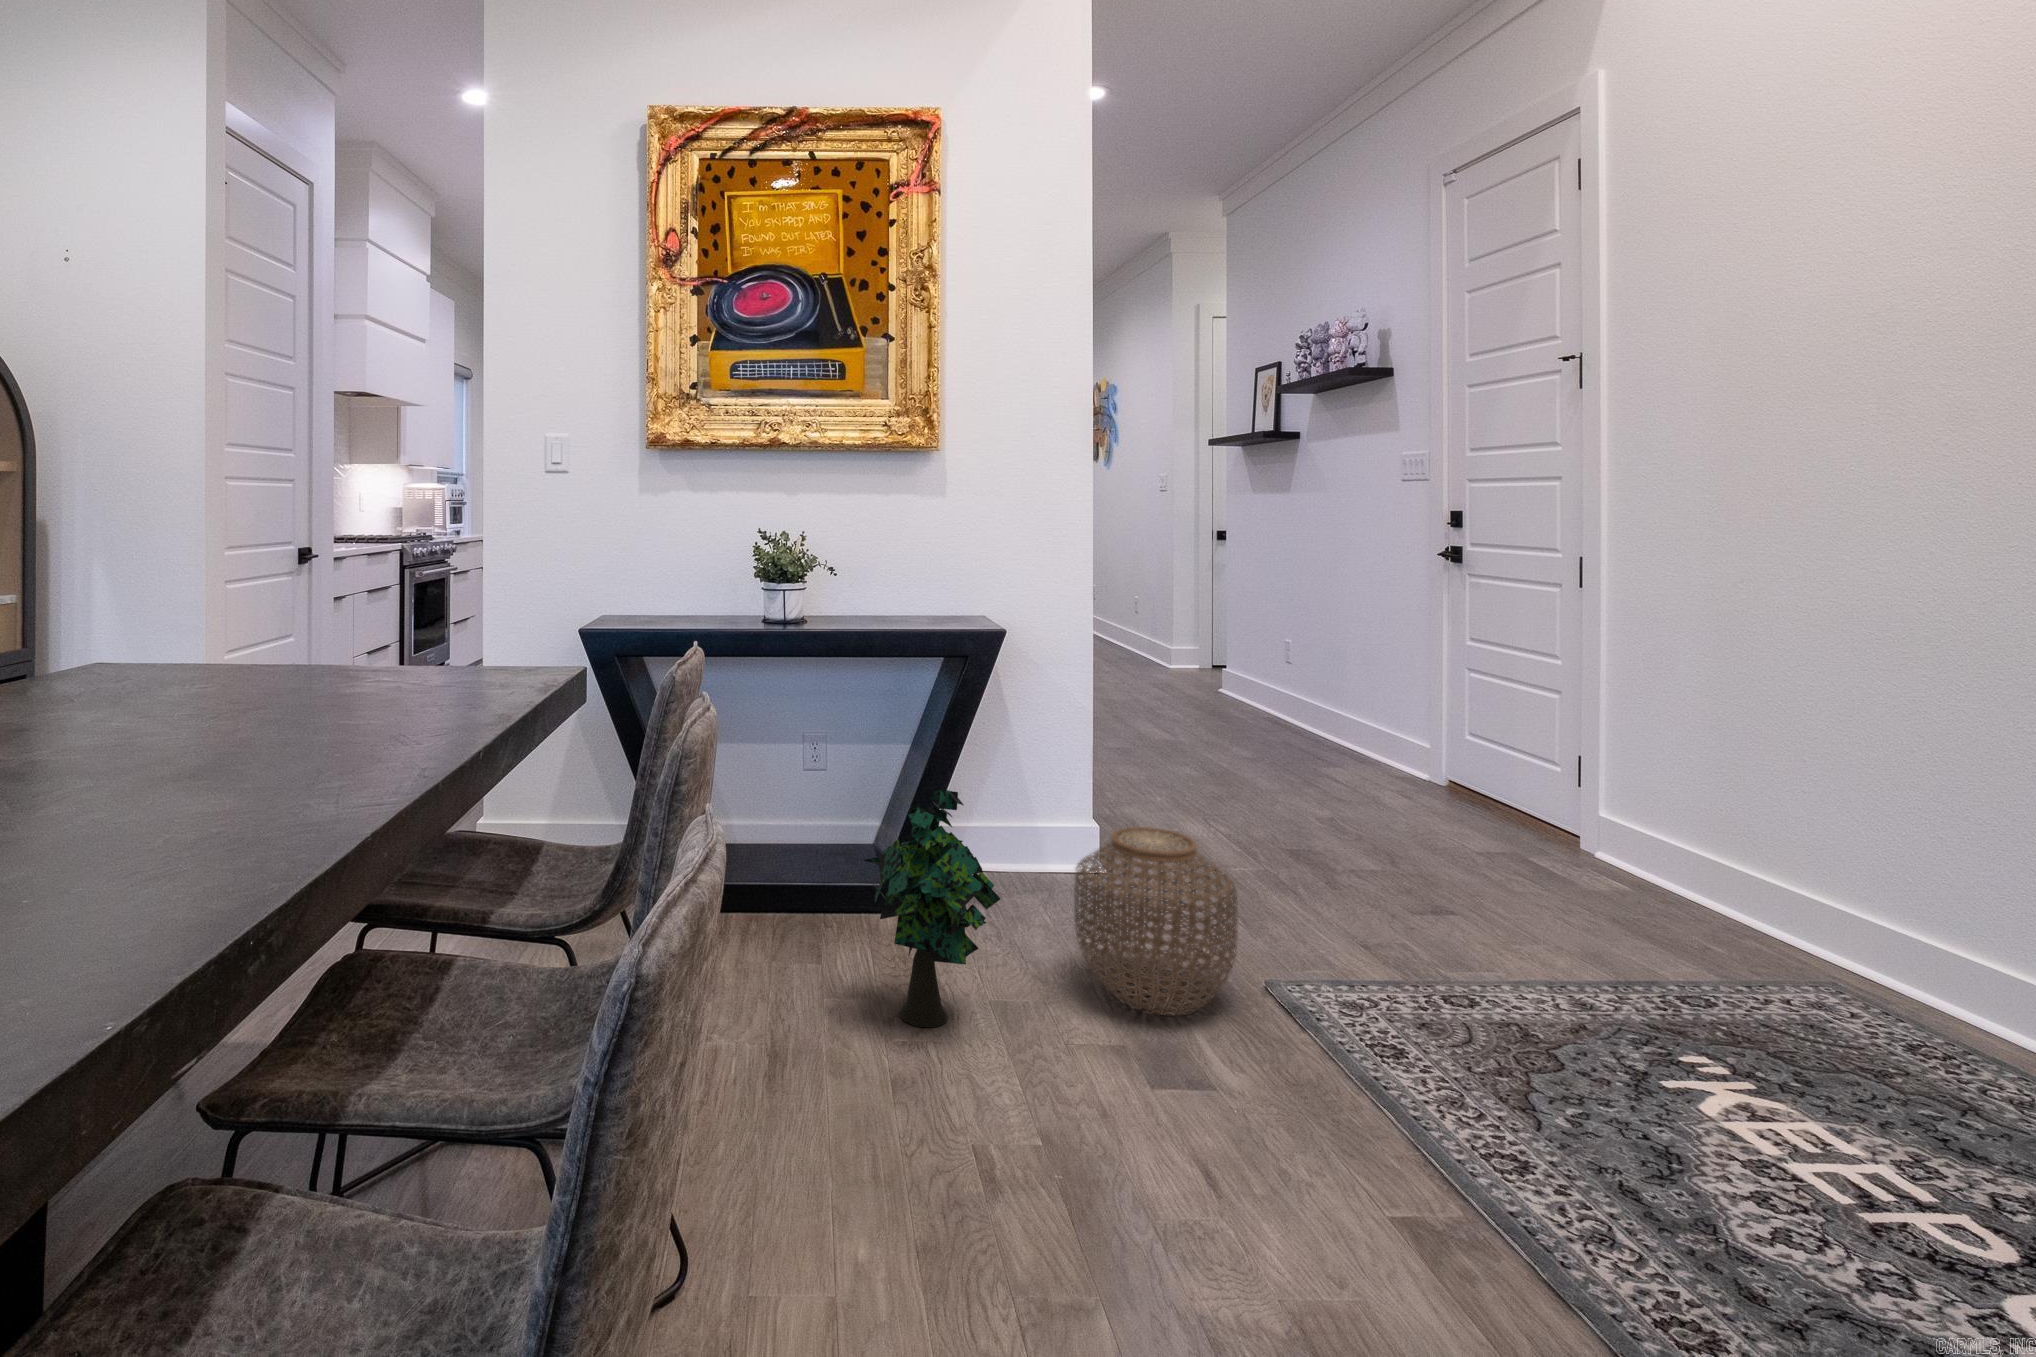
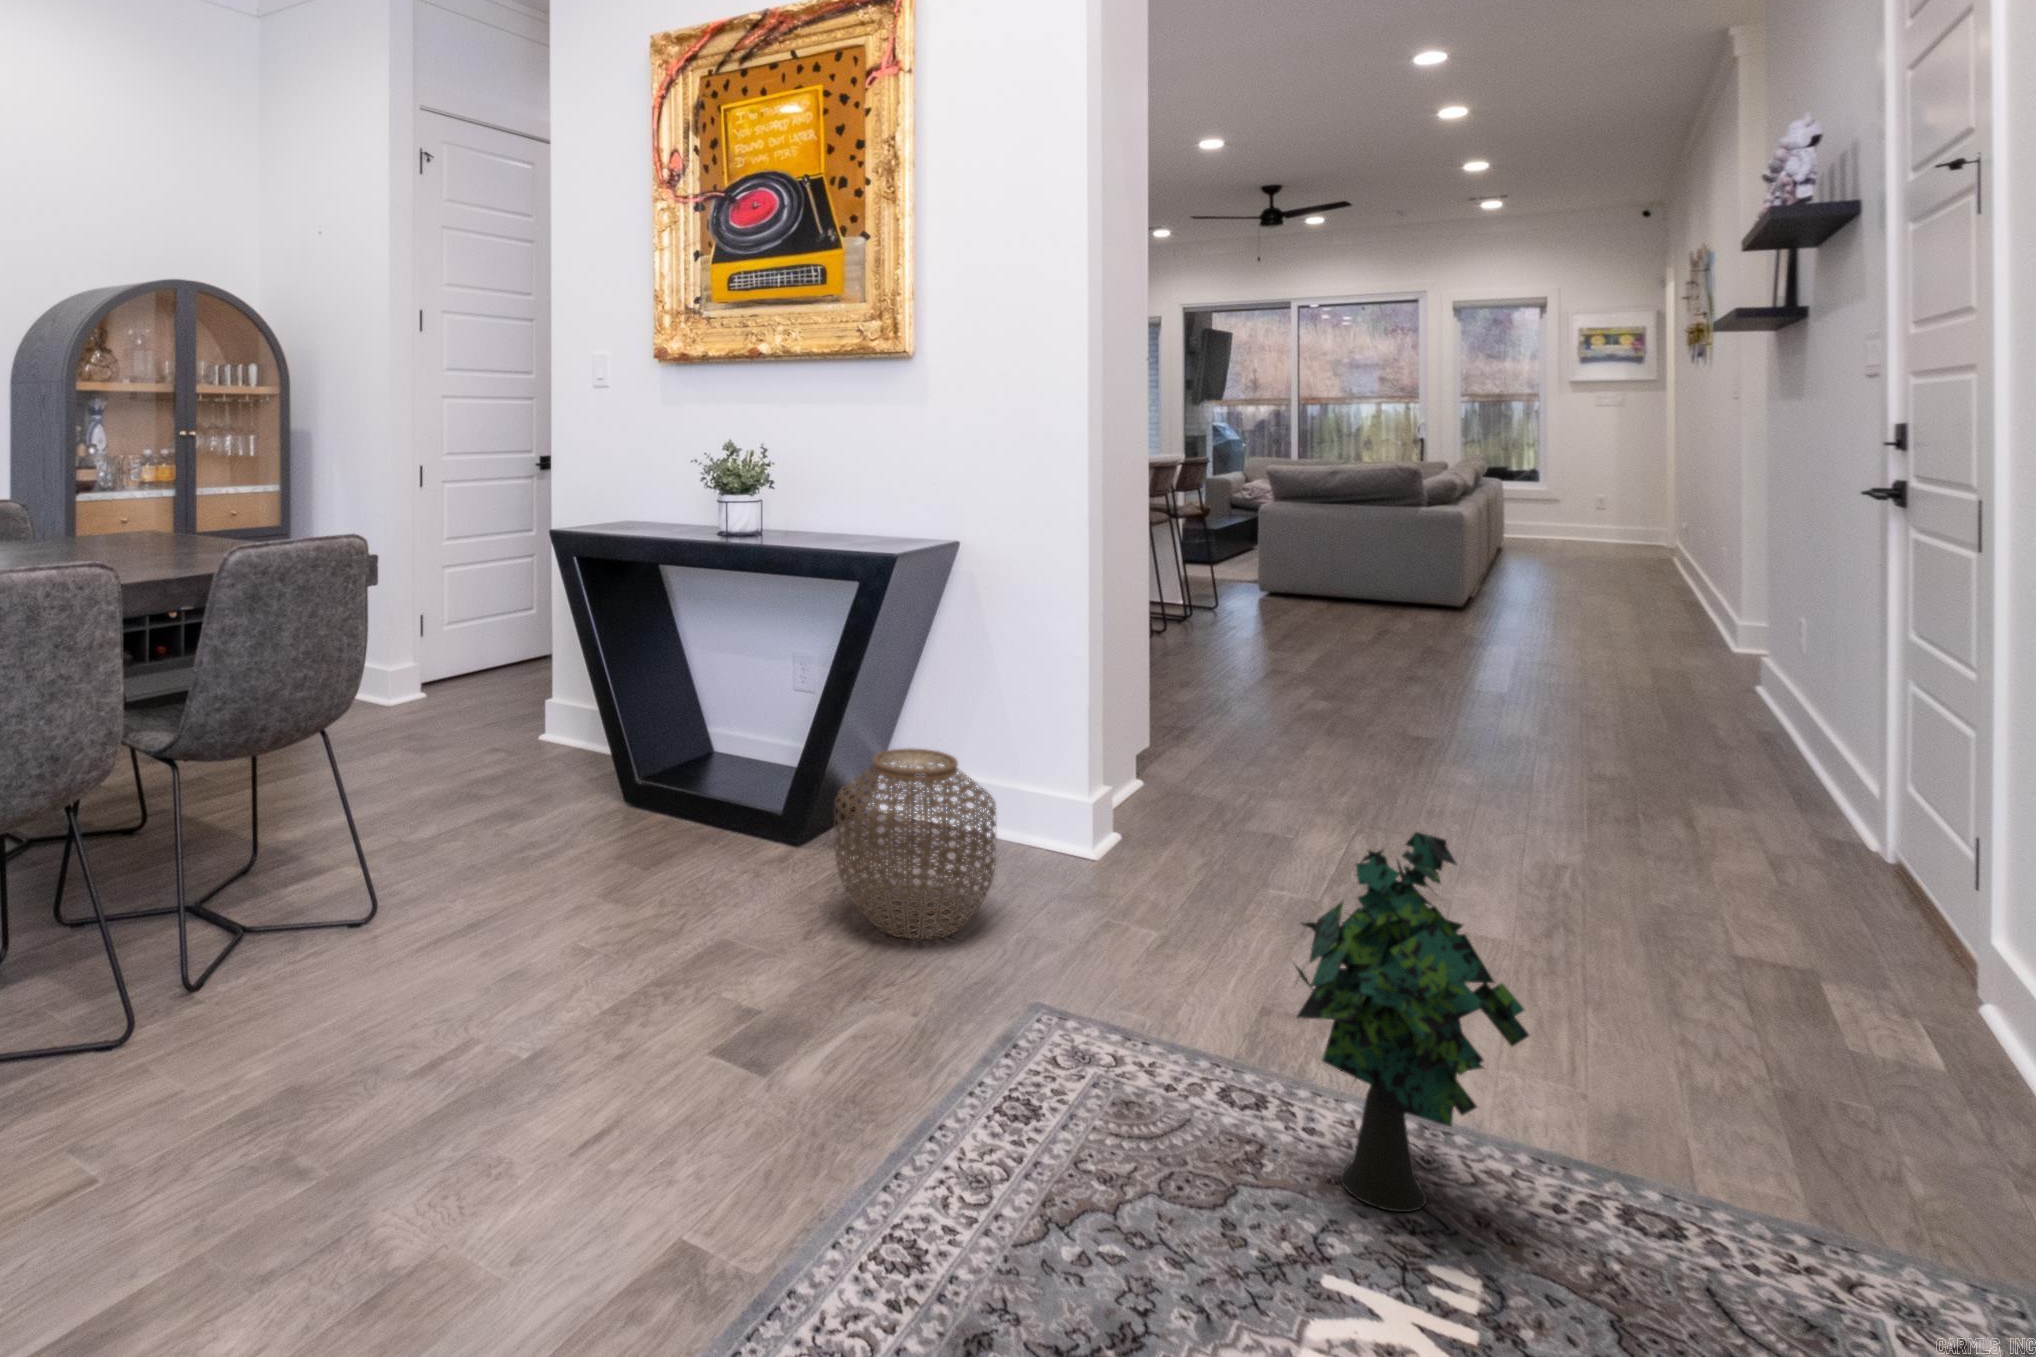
decorative plant: present [864,789,1001,1027] -> present [1295,832,1529,1212]

